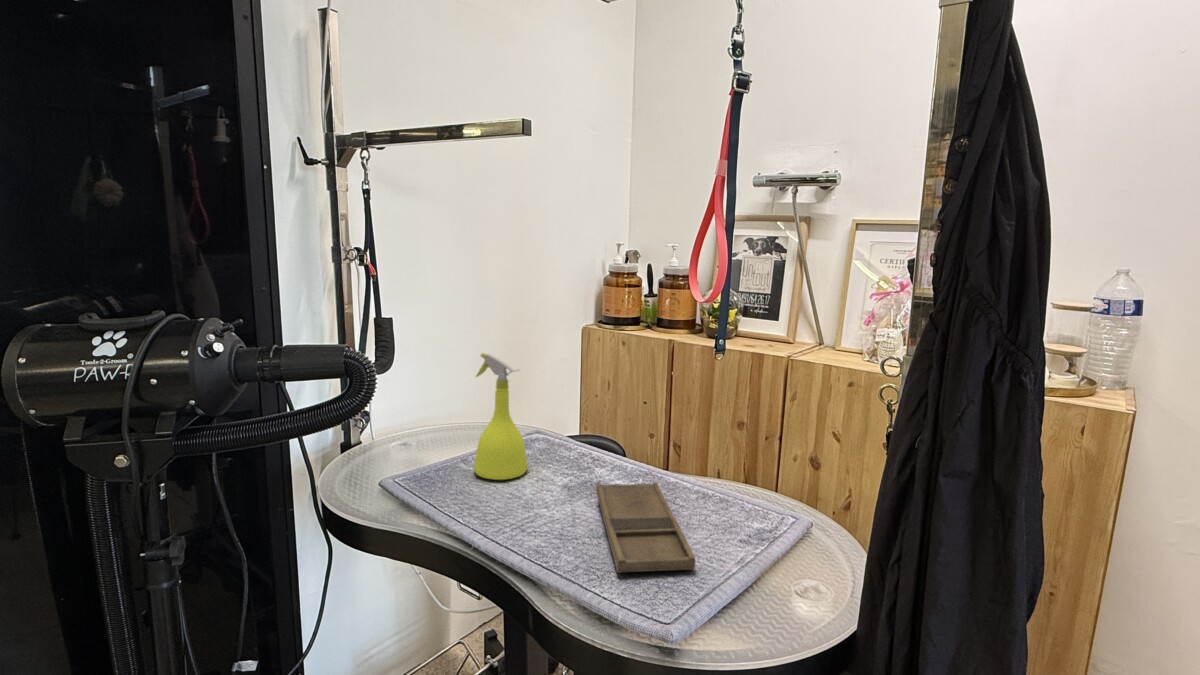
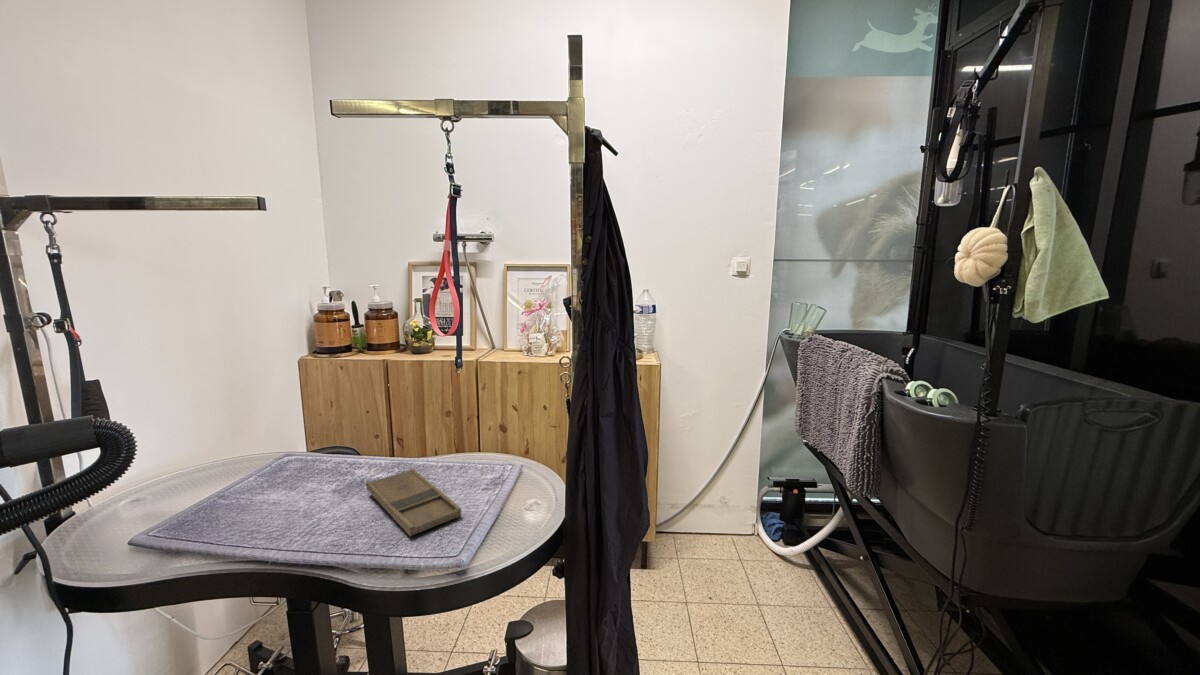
spray bottle: present [474,353,527,480] -> none [225,400,291,508]

